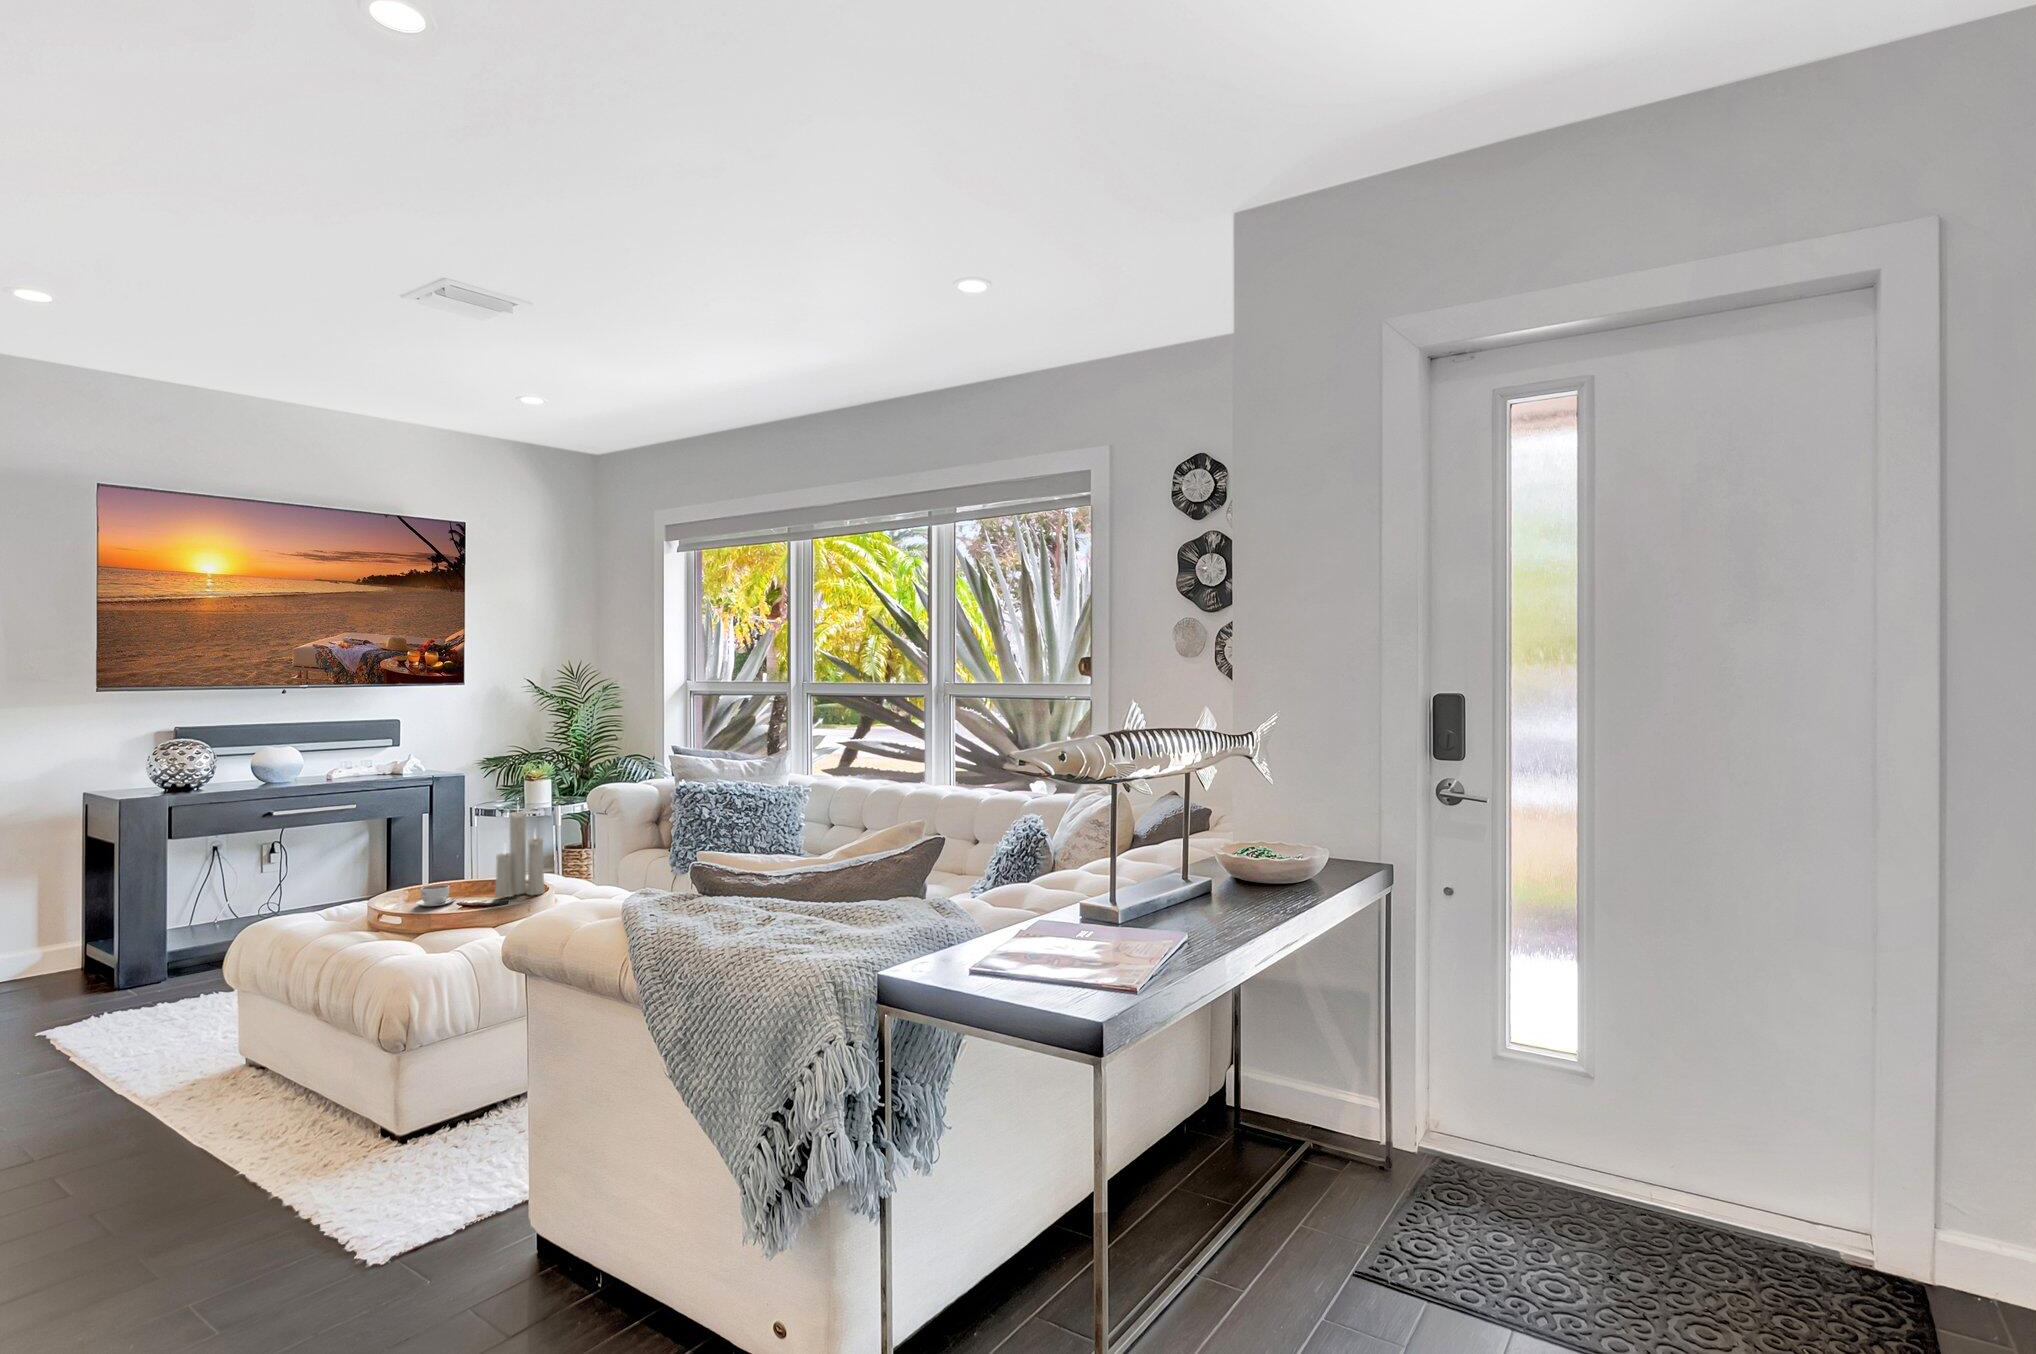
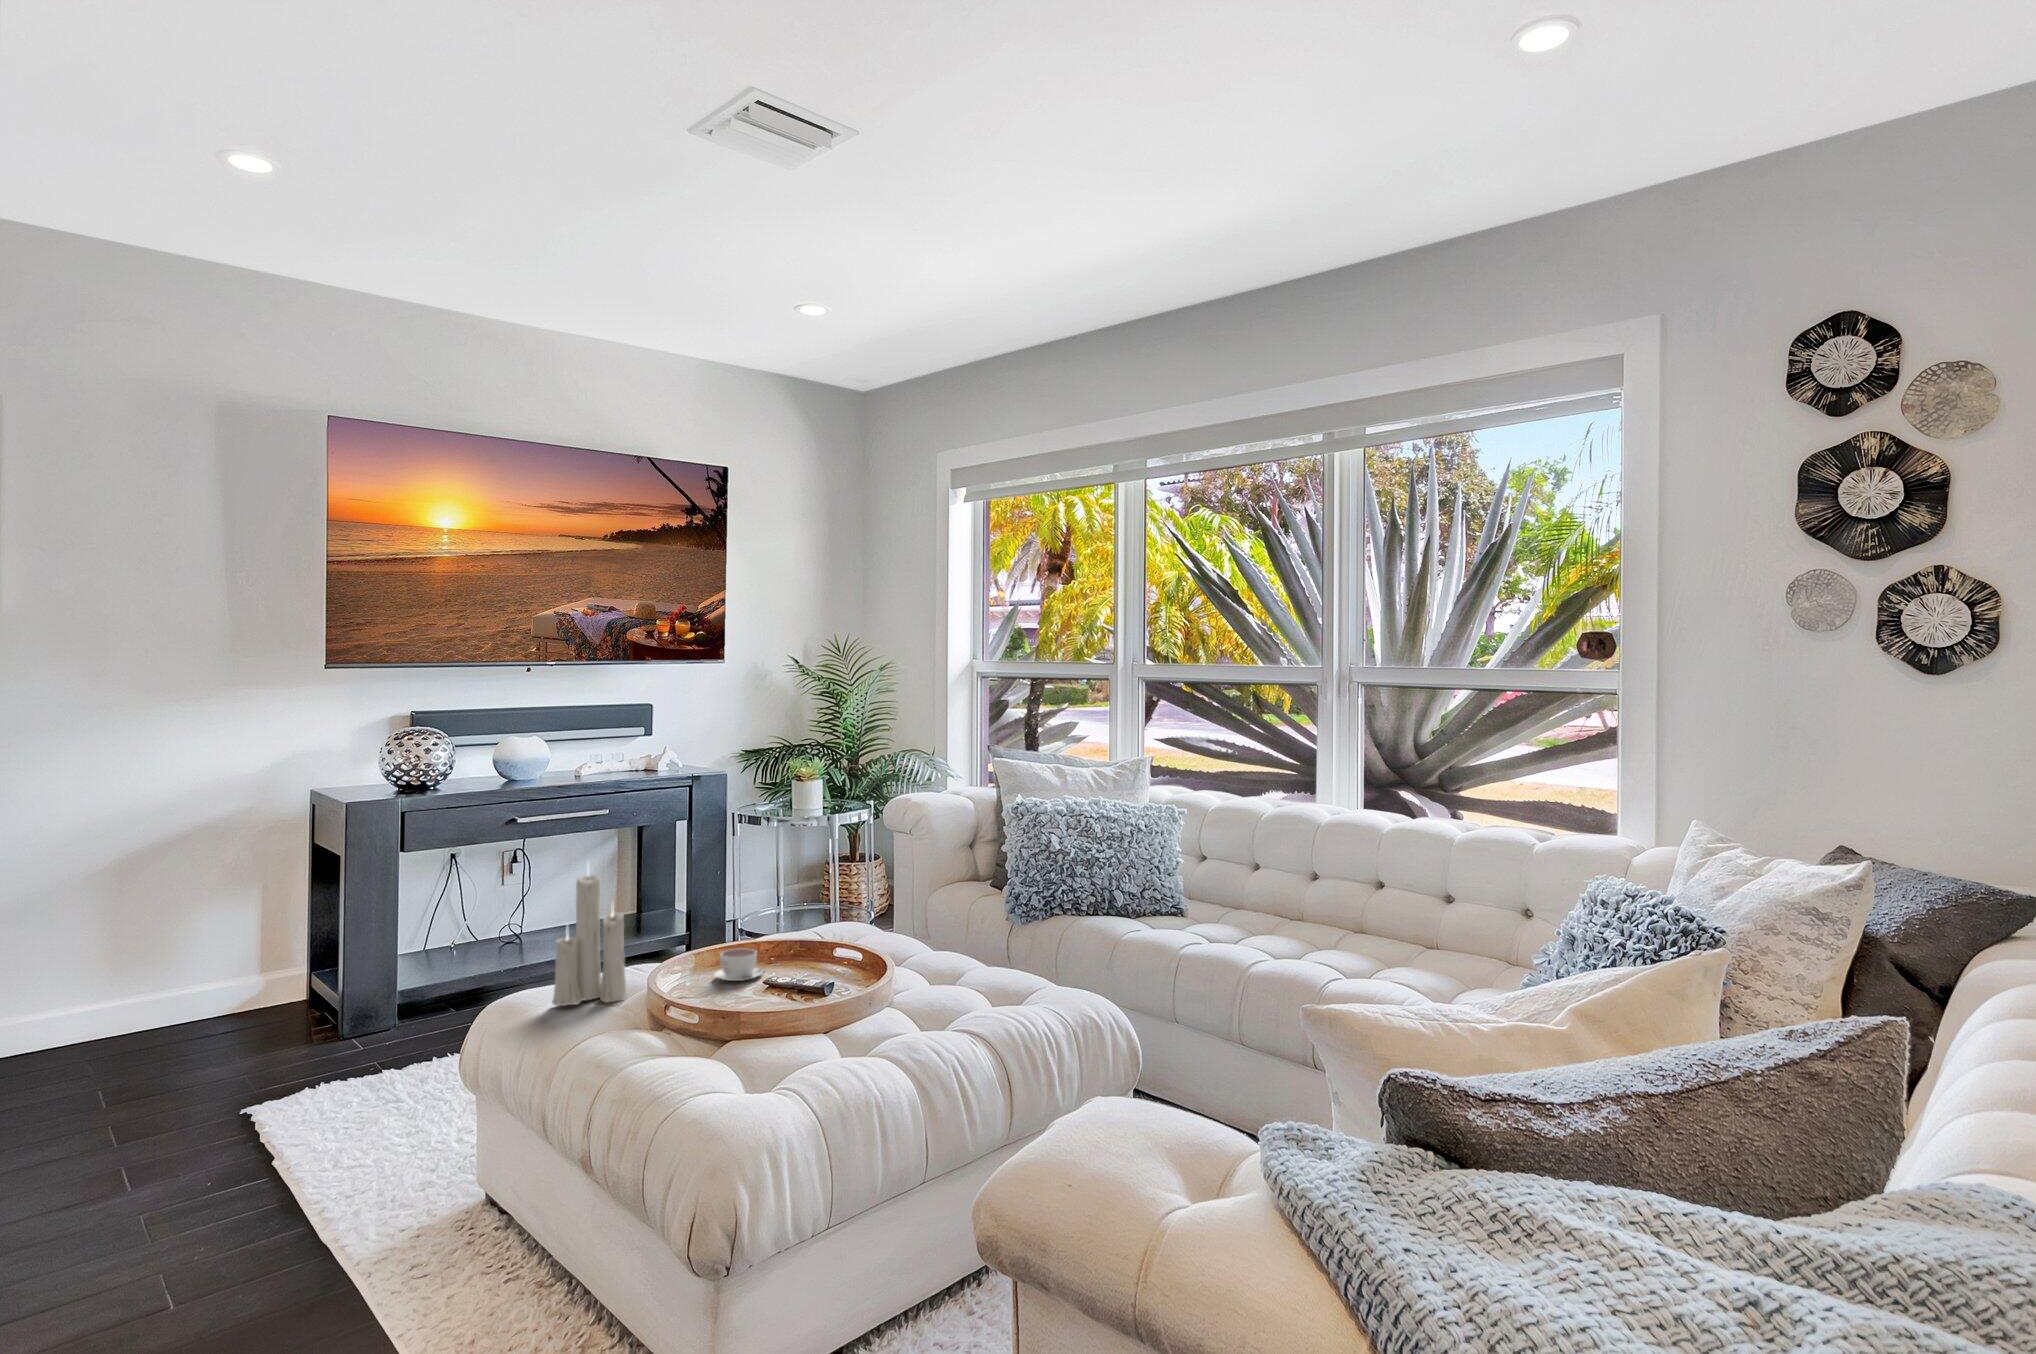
candle: present [494,811,545,898] -> present [552,867,627,1006]

